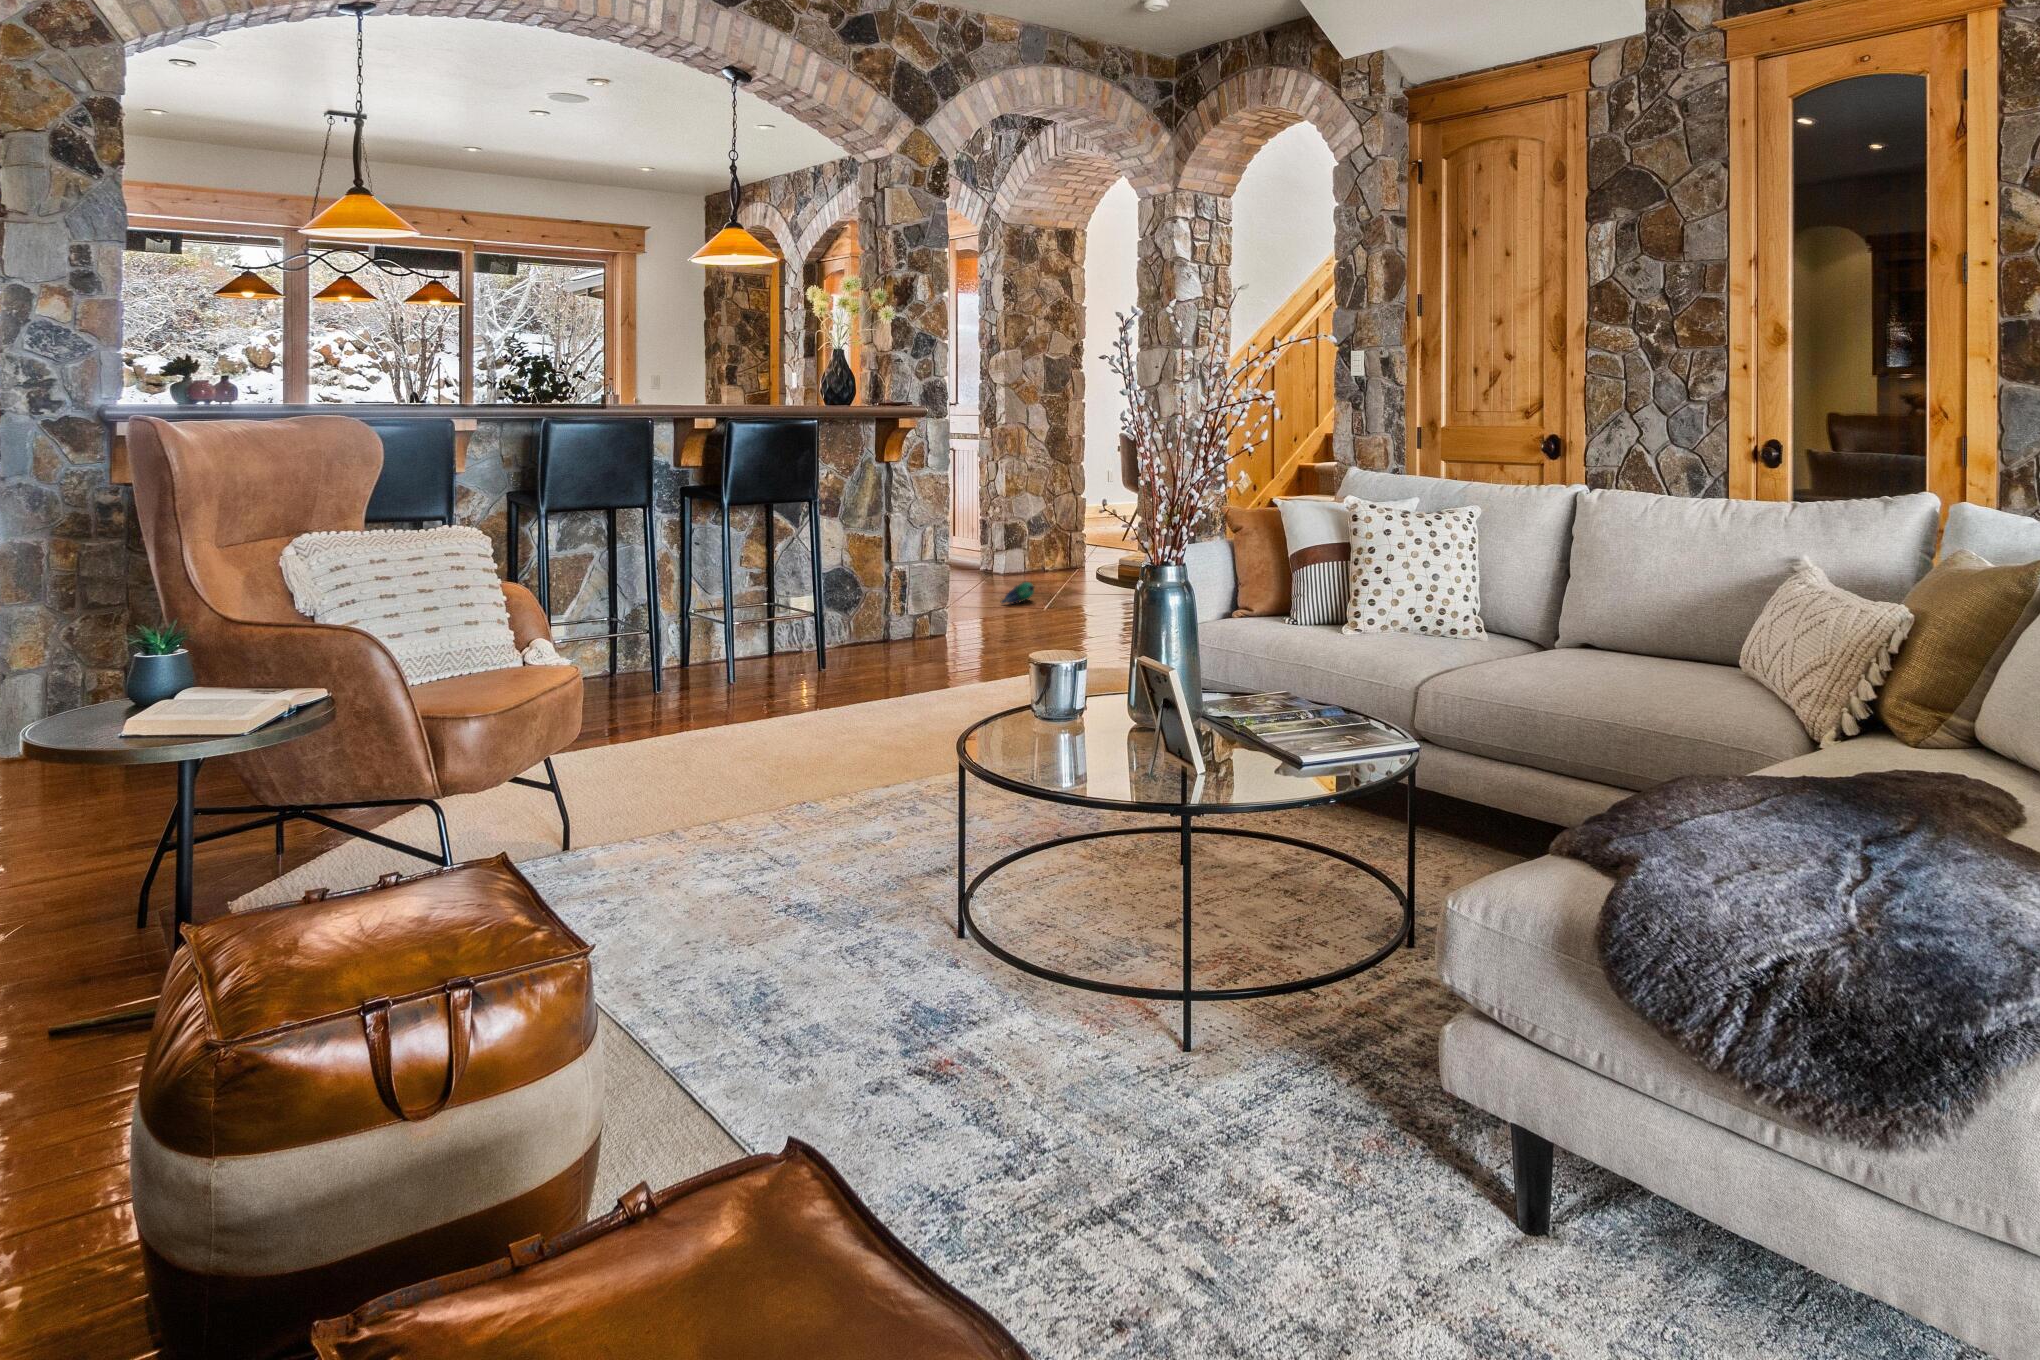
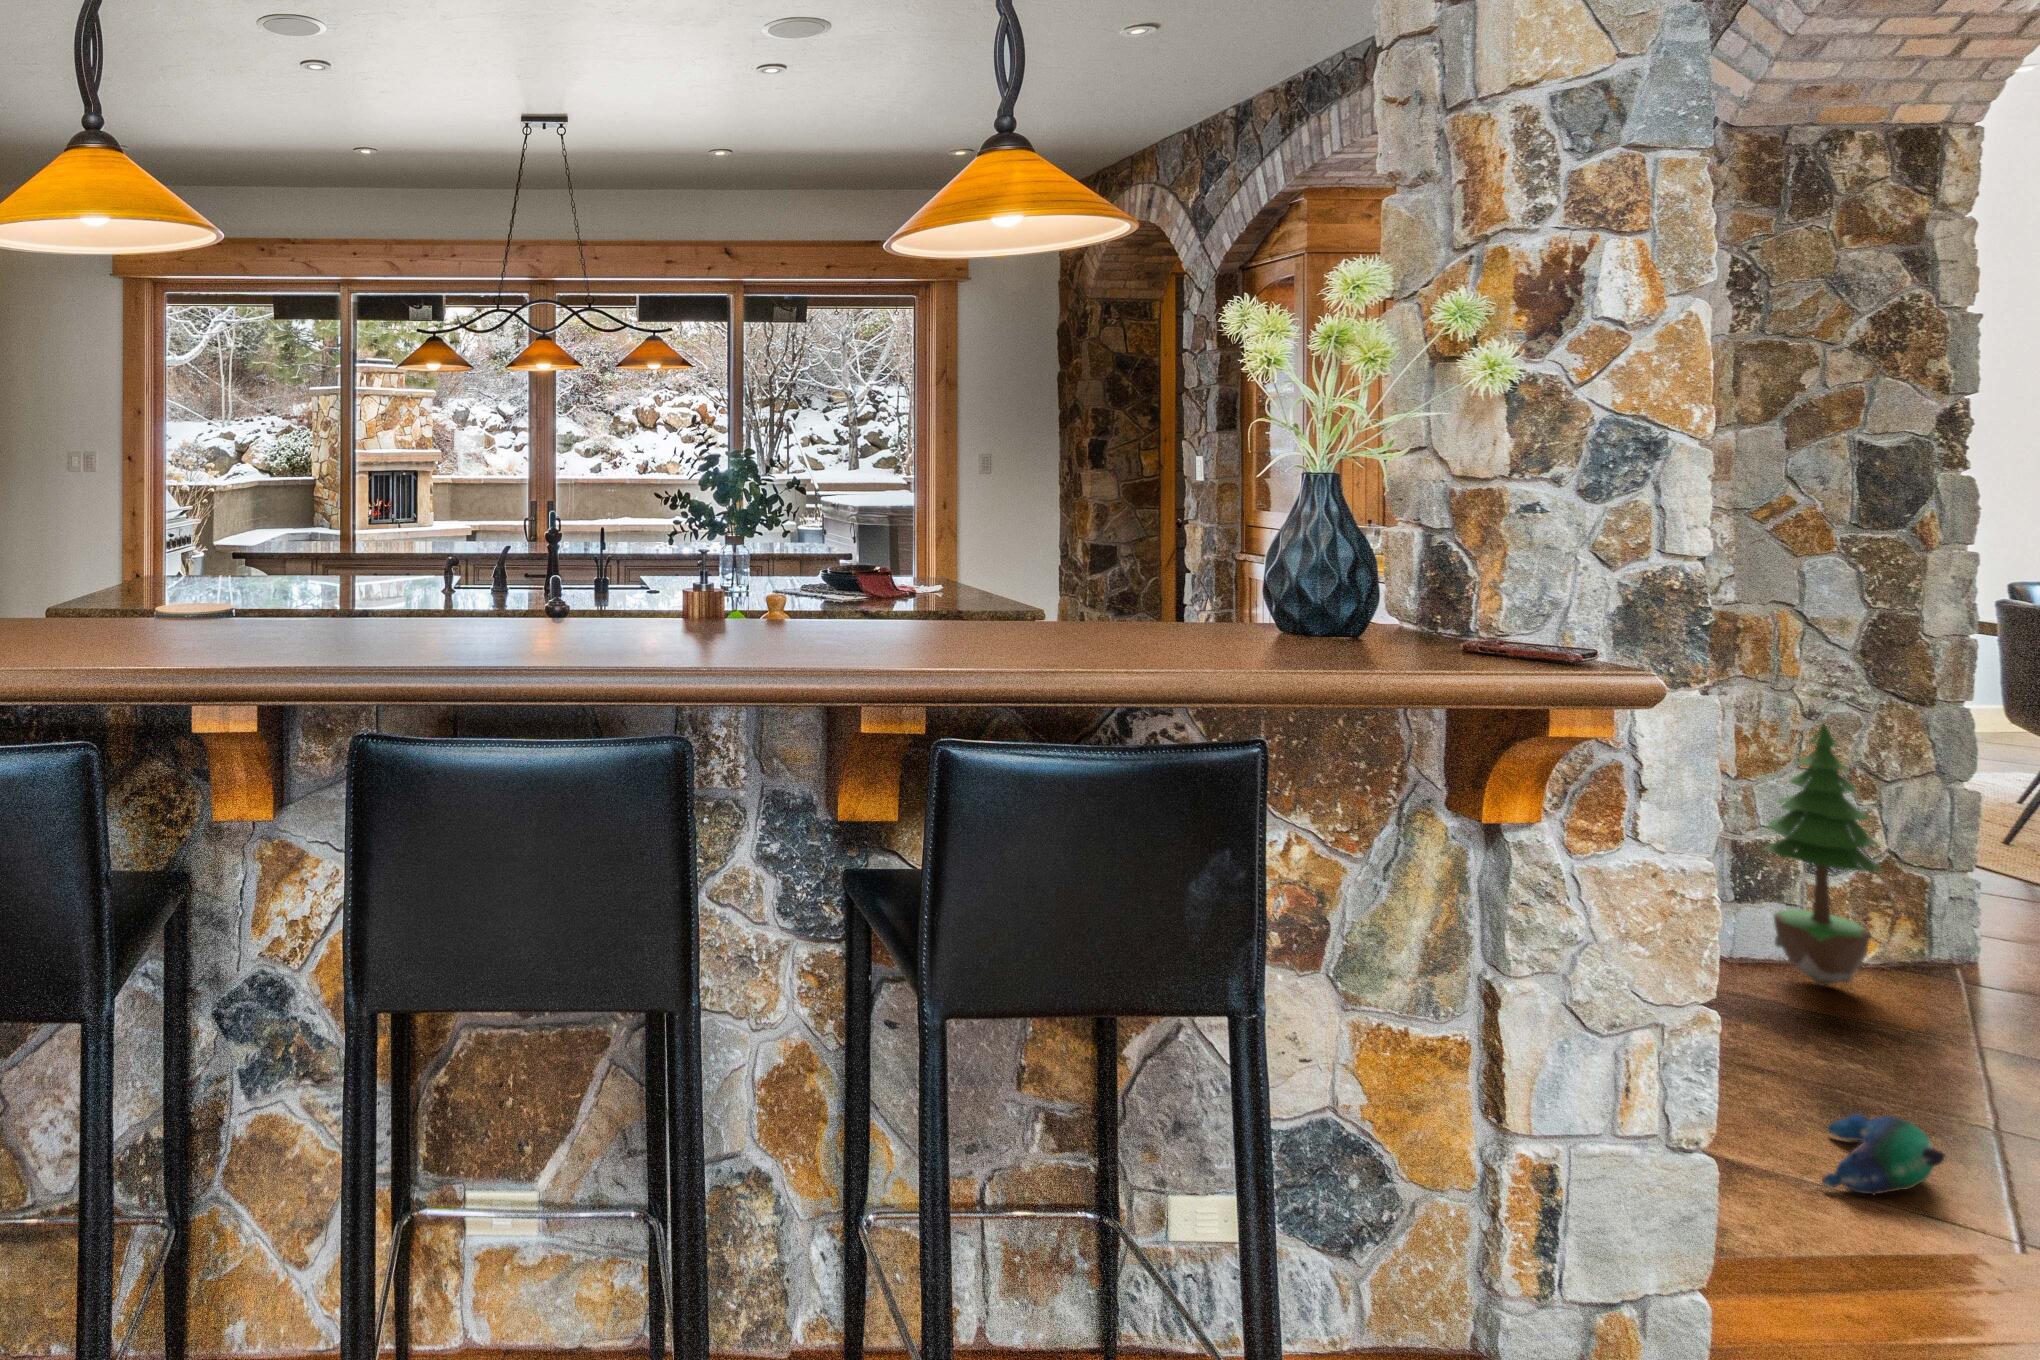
potted tree: none [1012,468,1050,573] -> present [1765,723,1882,986]

